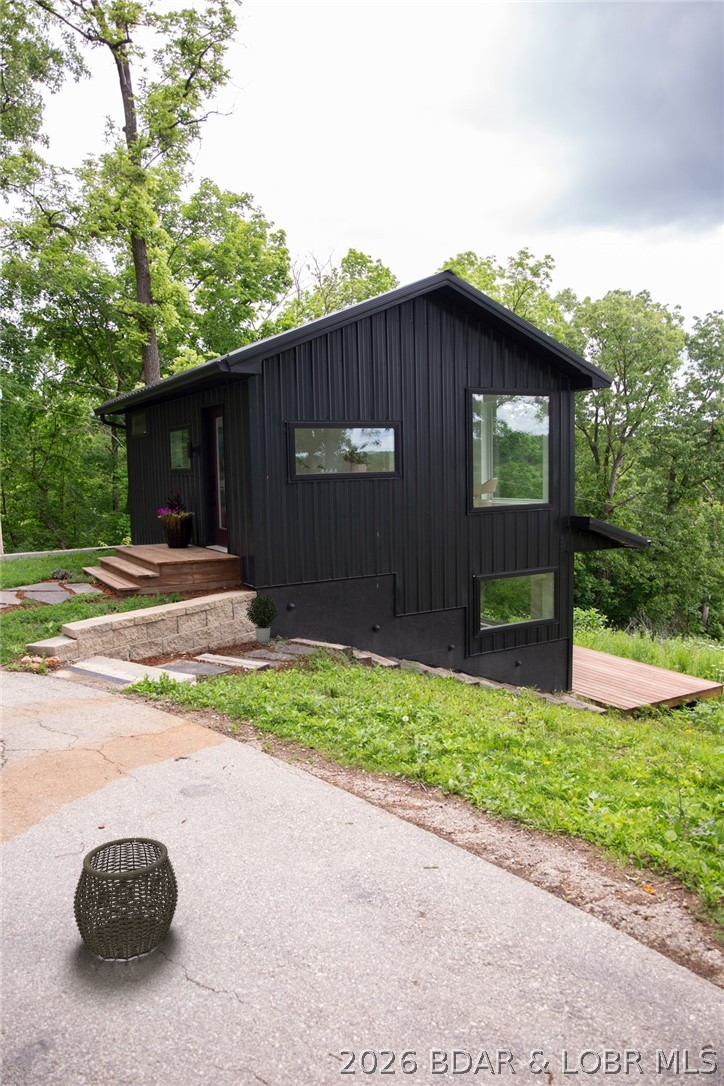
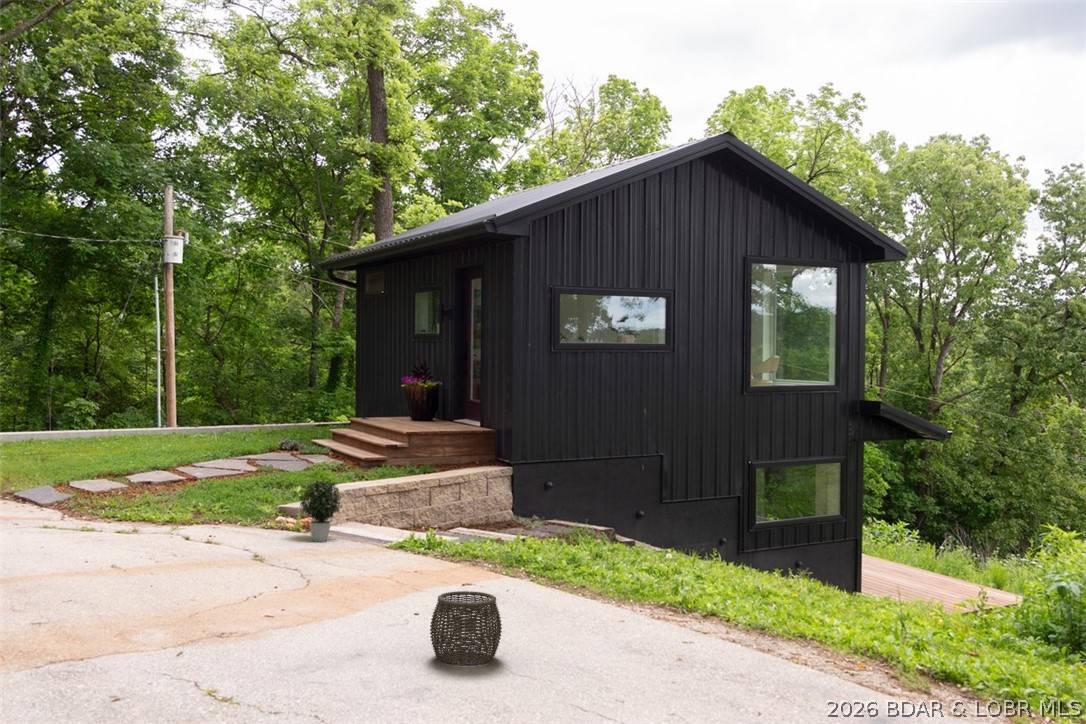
potted plant: present [246,595,279,643] -> present [299,480,342,542]

